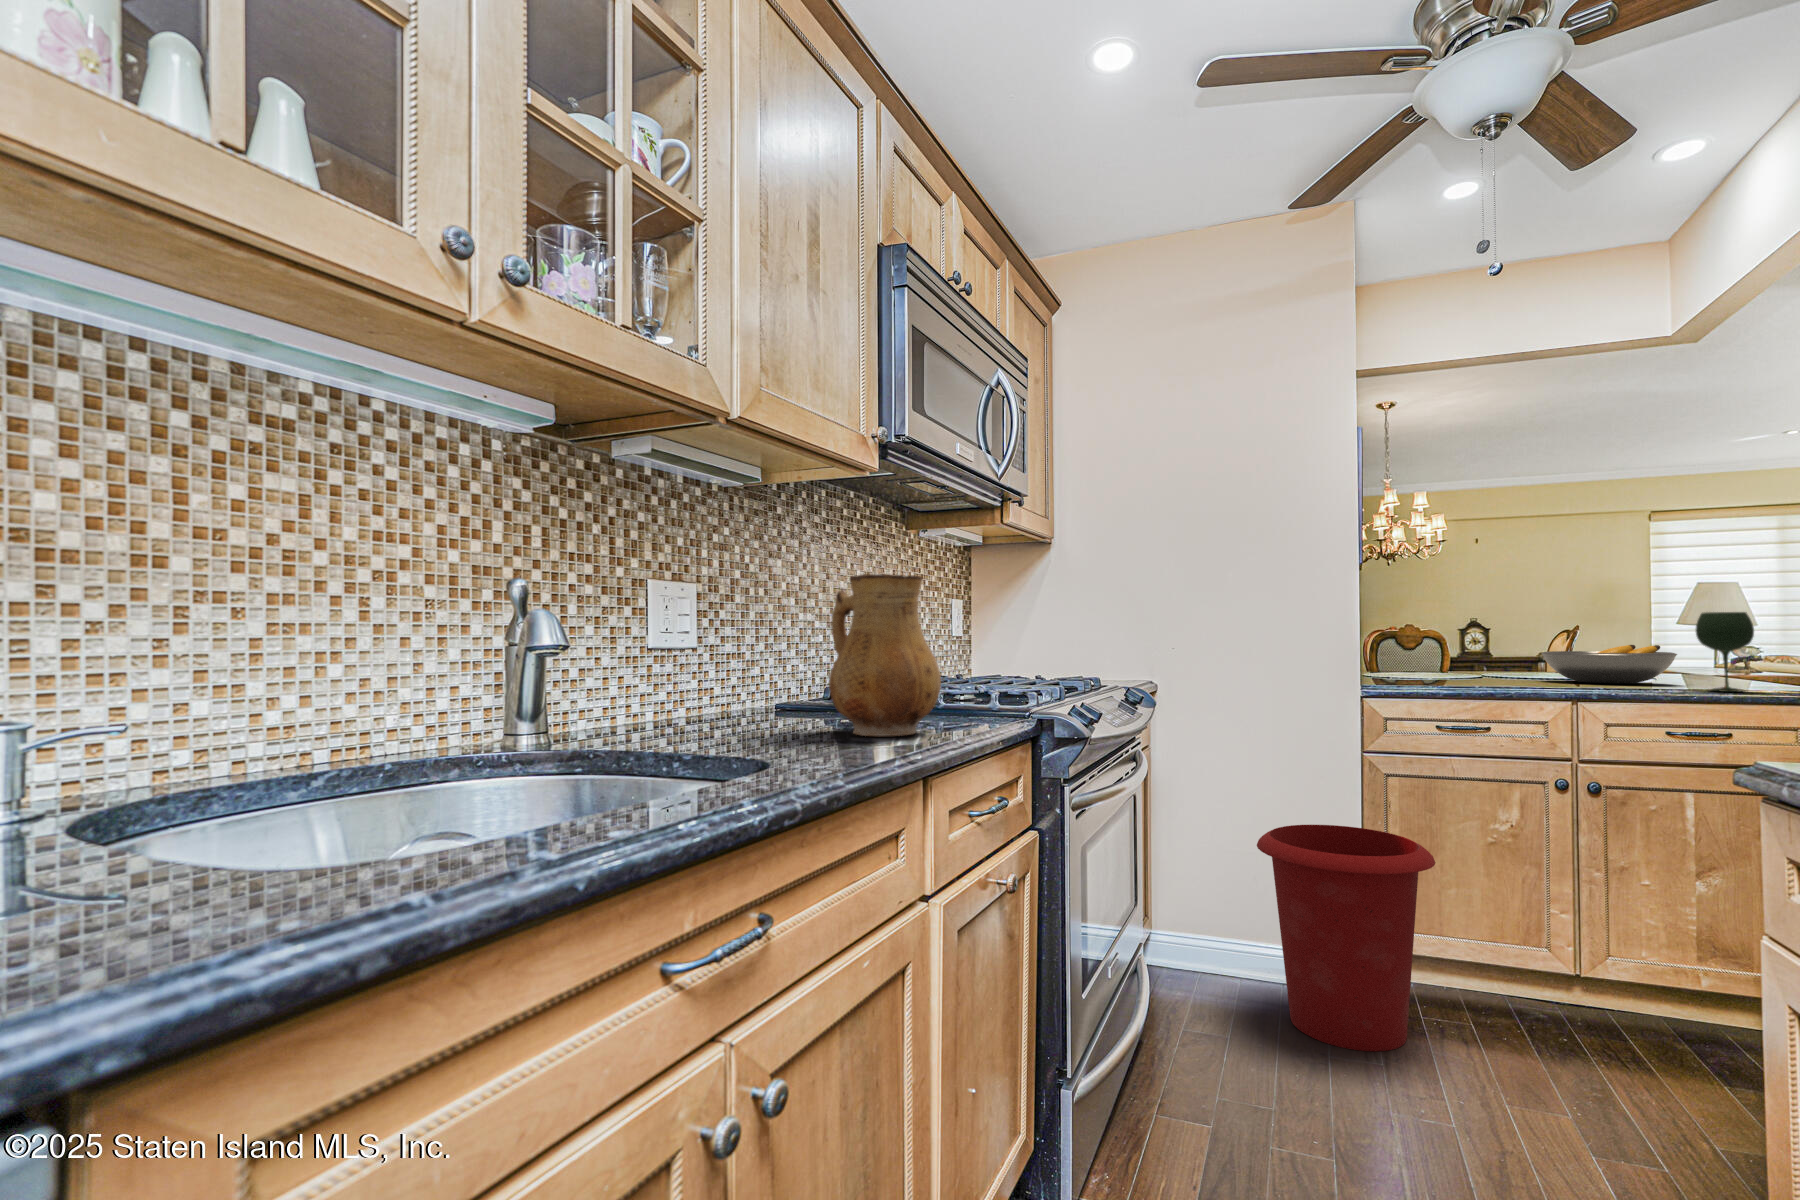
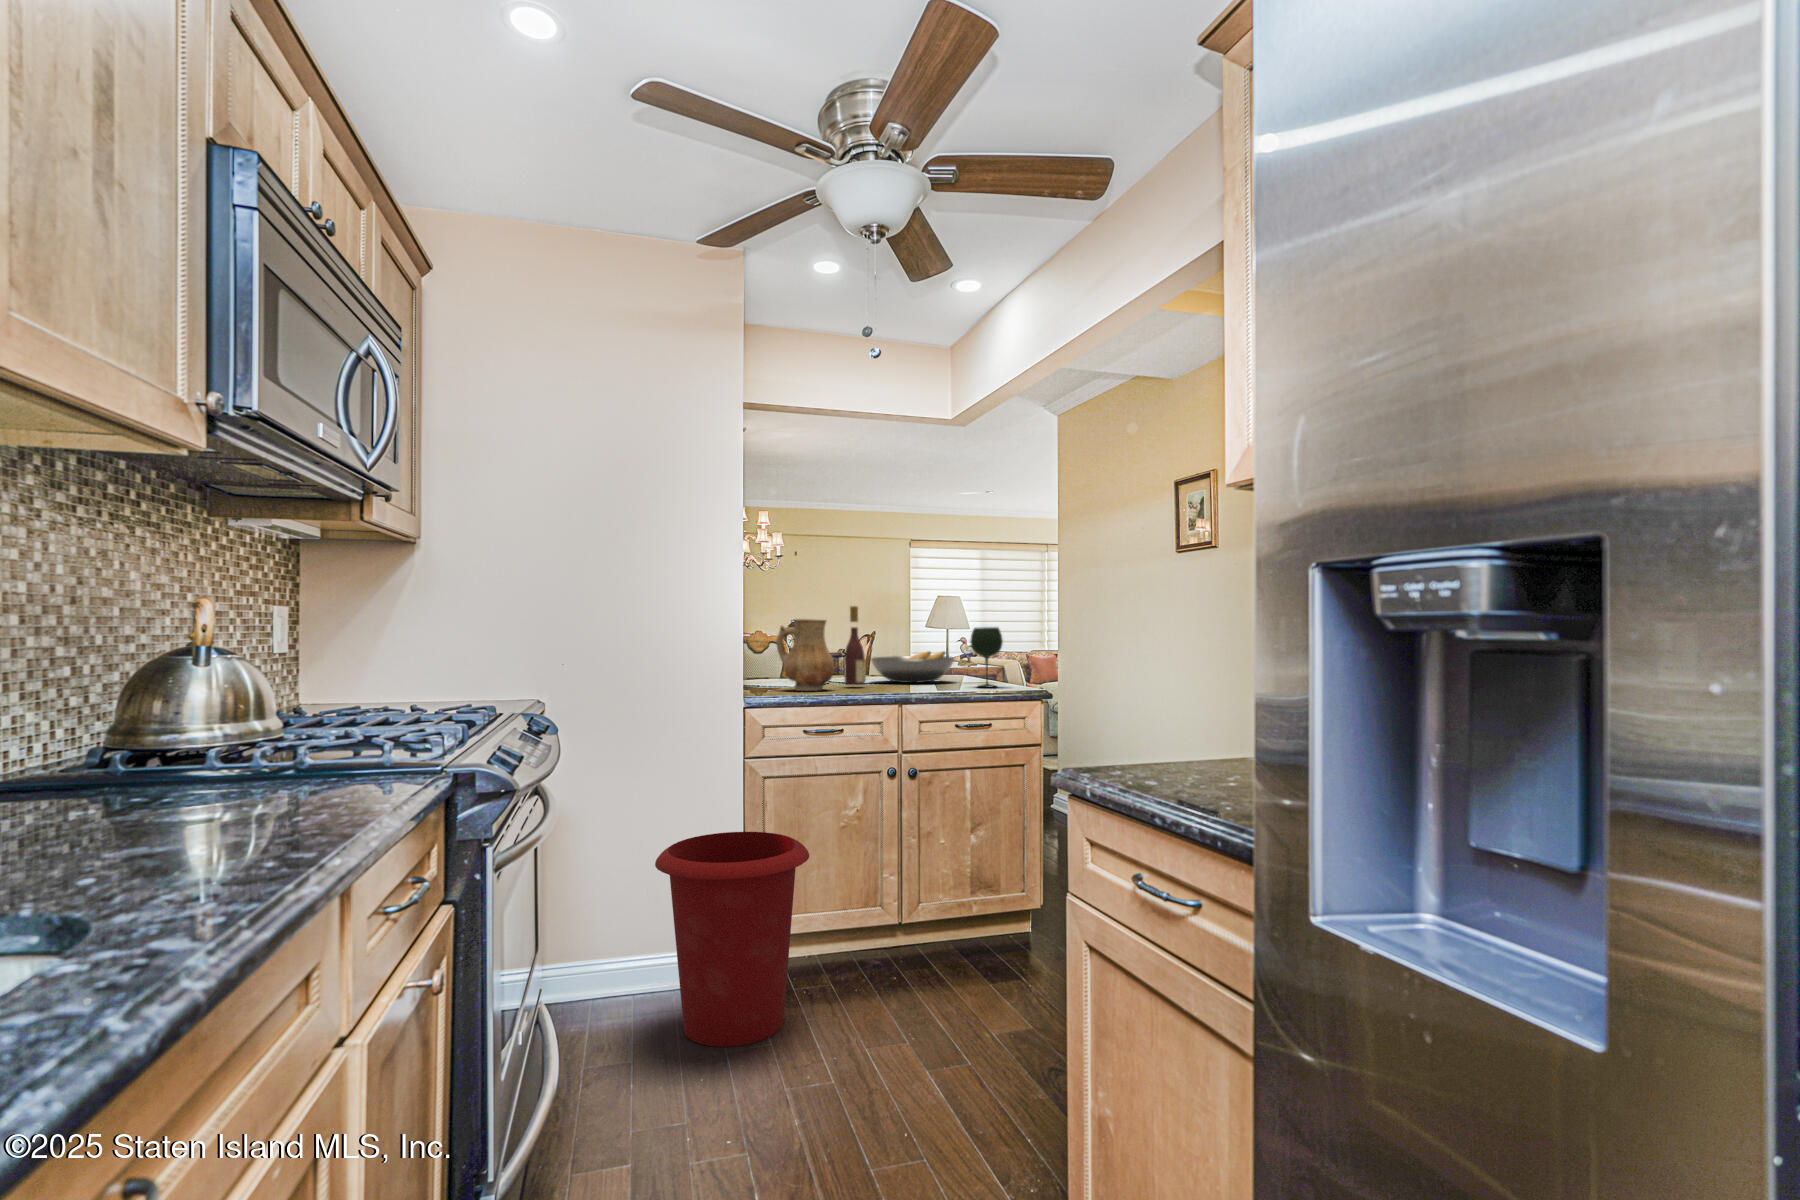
ceramic pitcher: present [829,574,941,736] -> present [776,619,835,691]
wine bottle: none [1495,589,1528,685] -> present [844,606,866,685]

